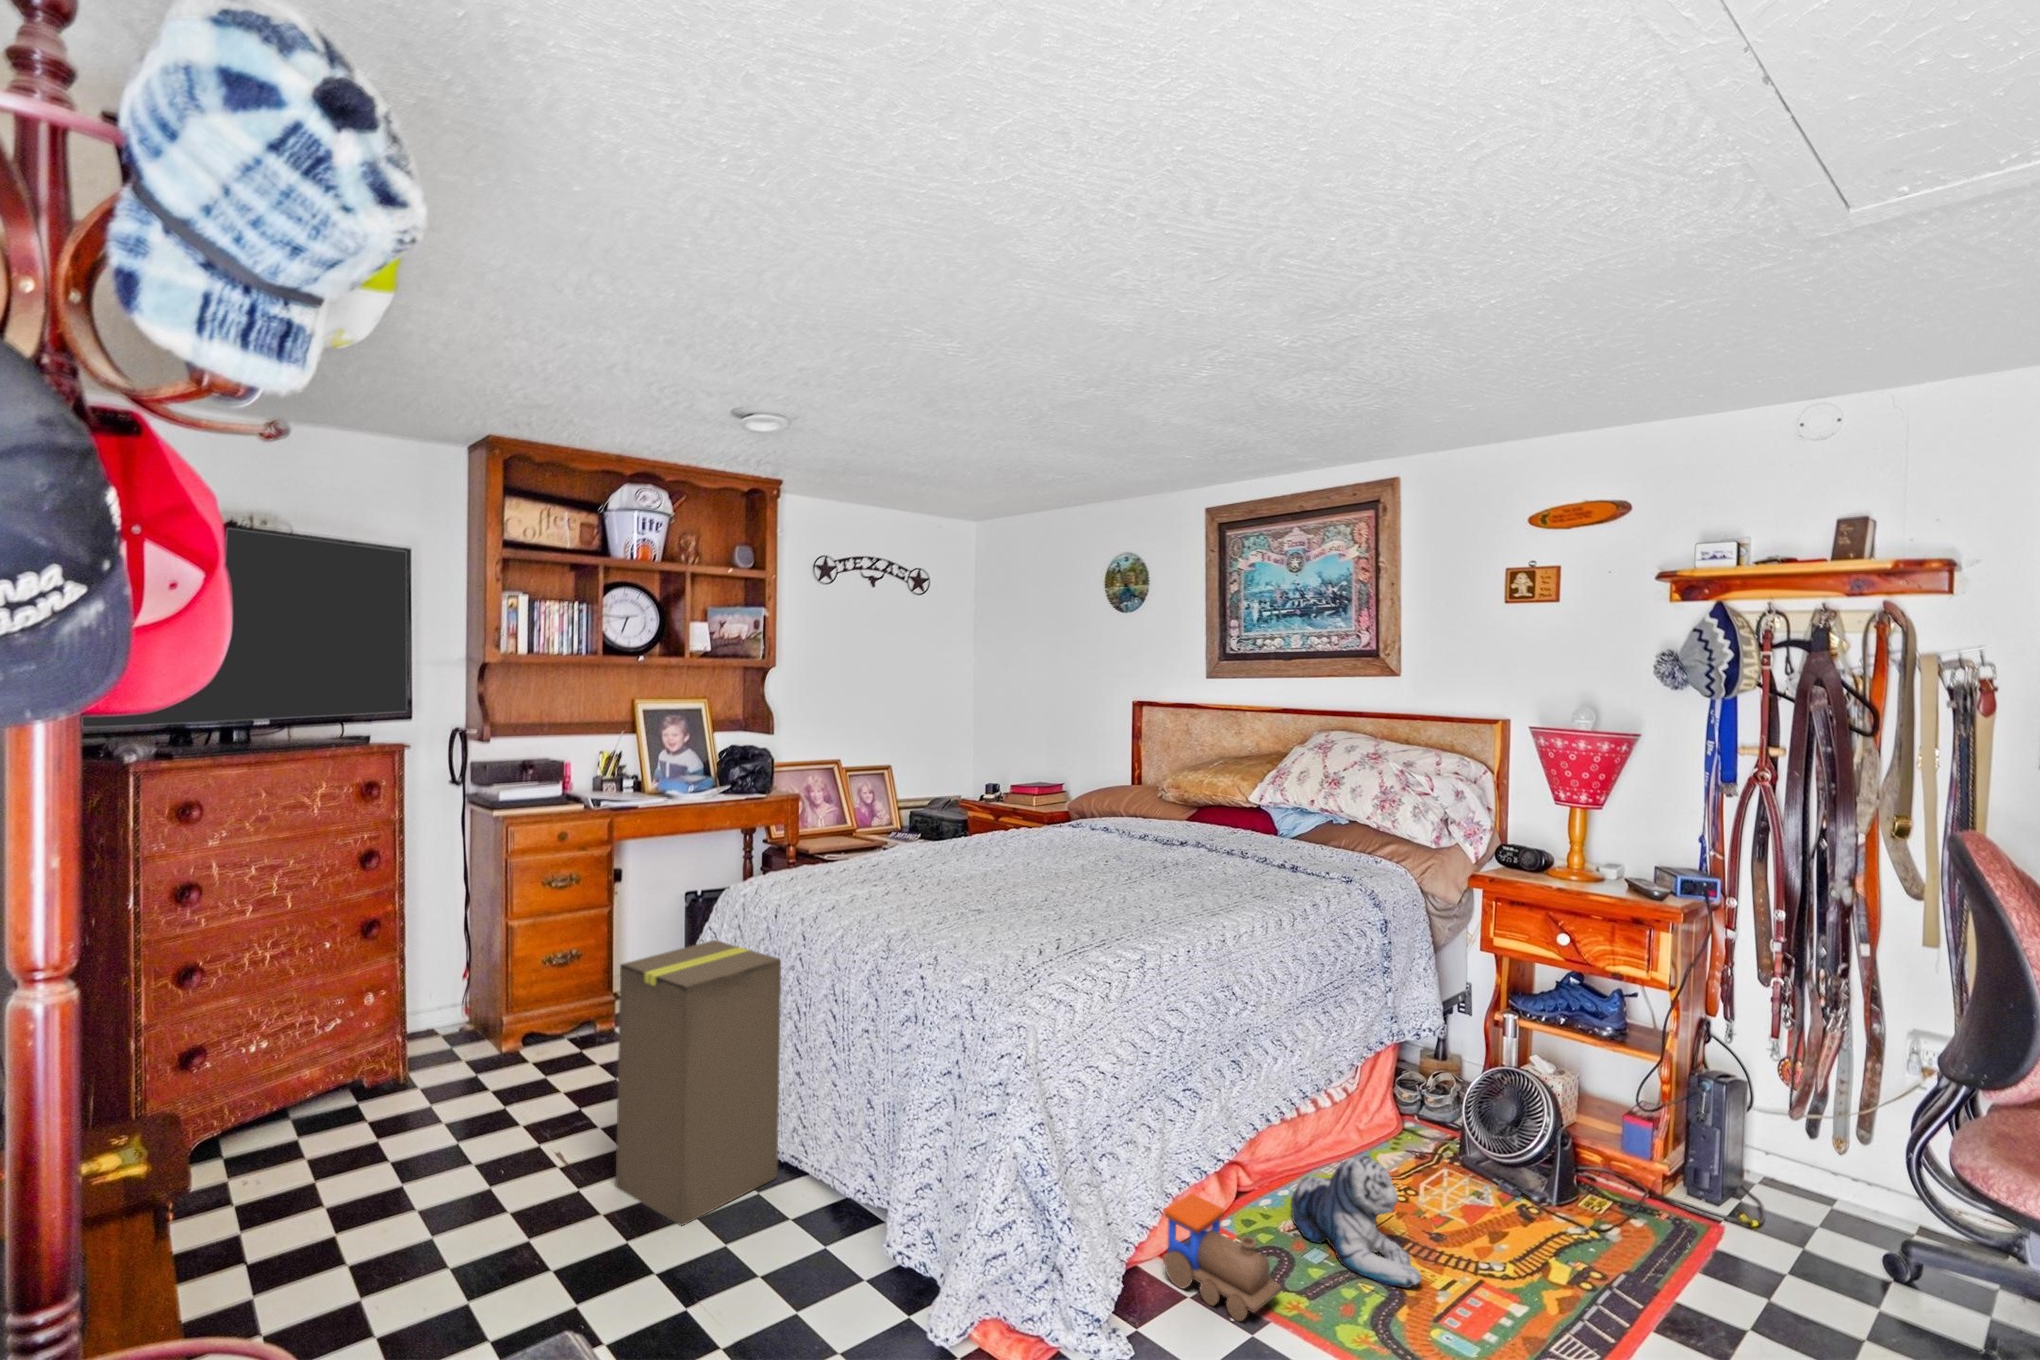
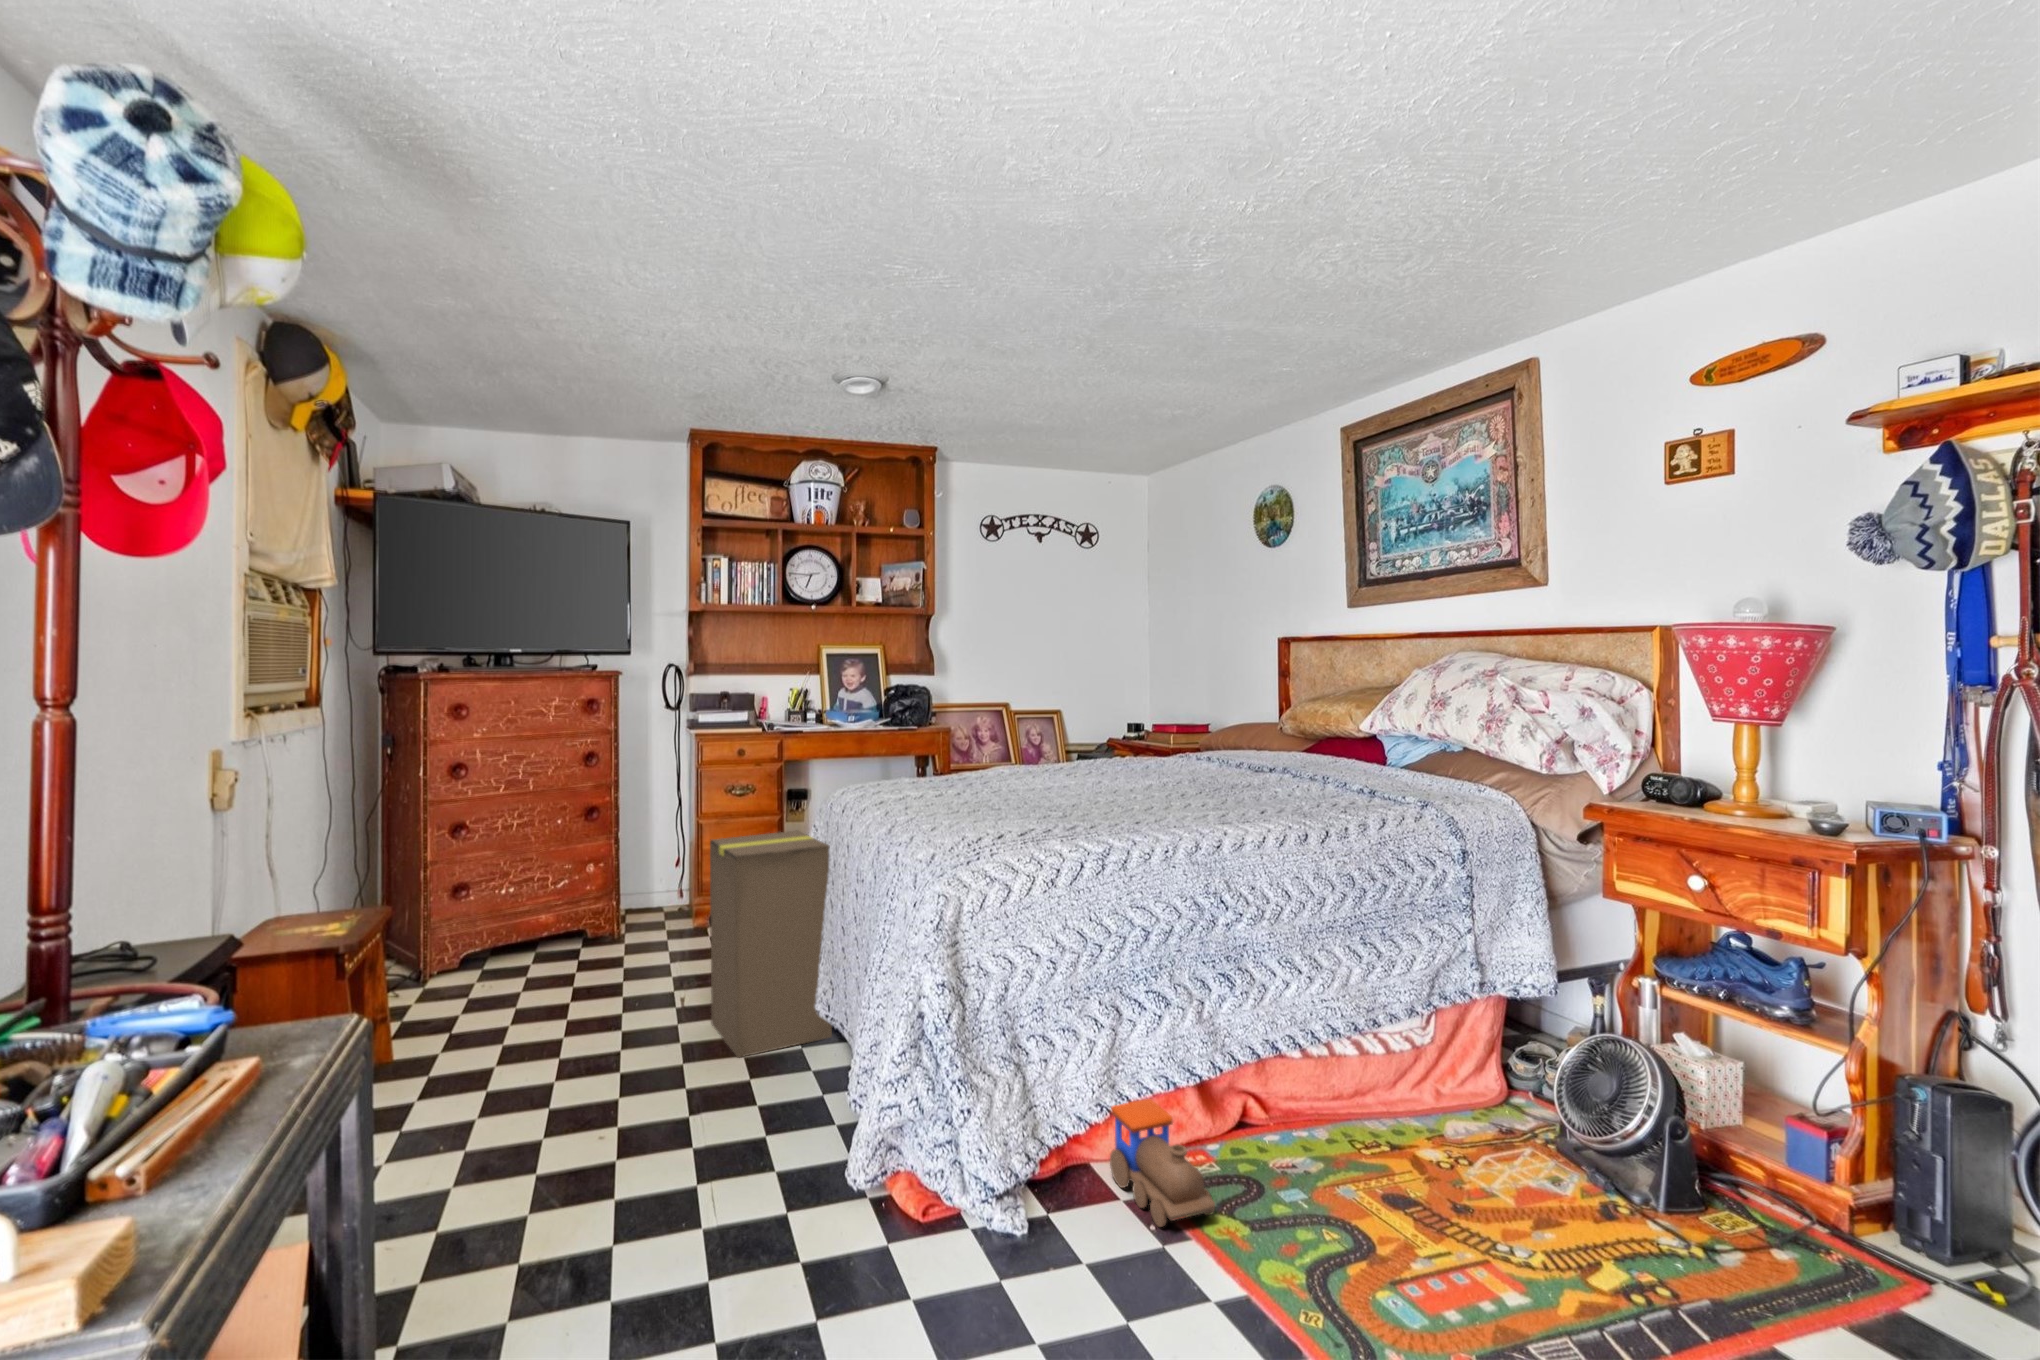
plush toy: present [1291,1156,1421,1288] -> none [1289,1095,1399,1243]

